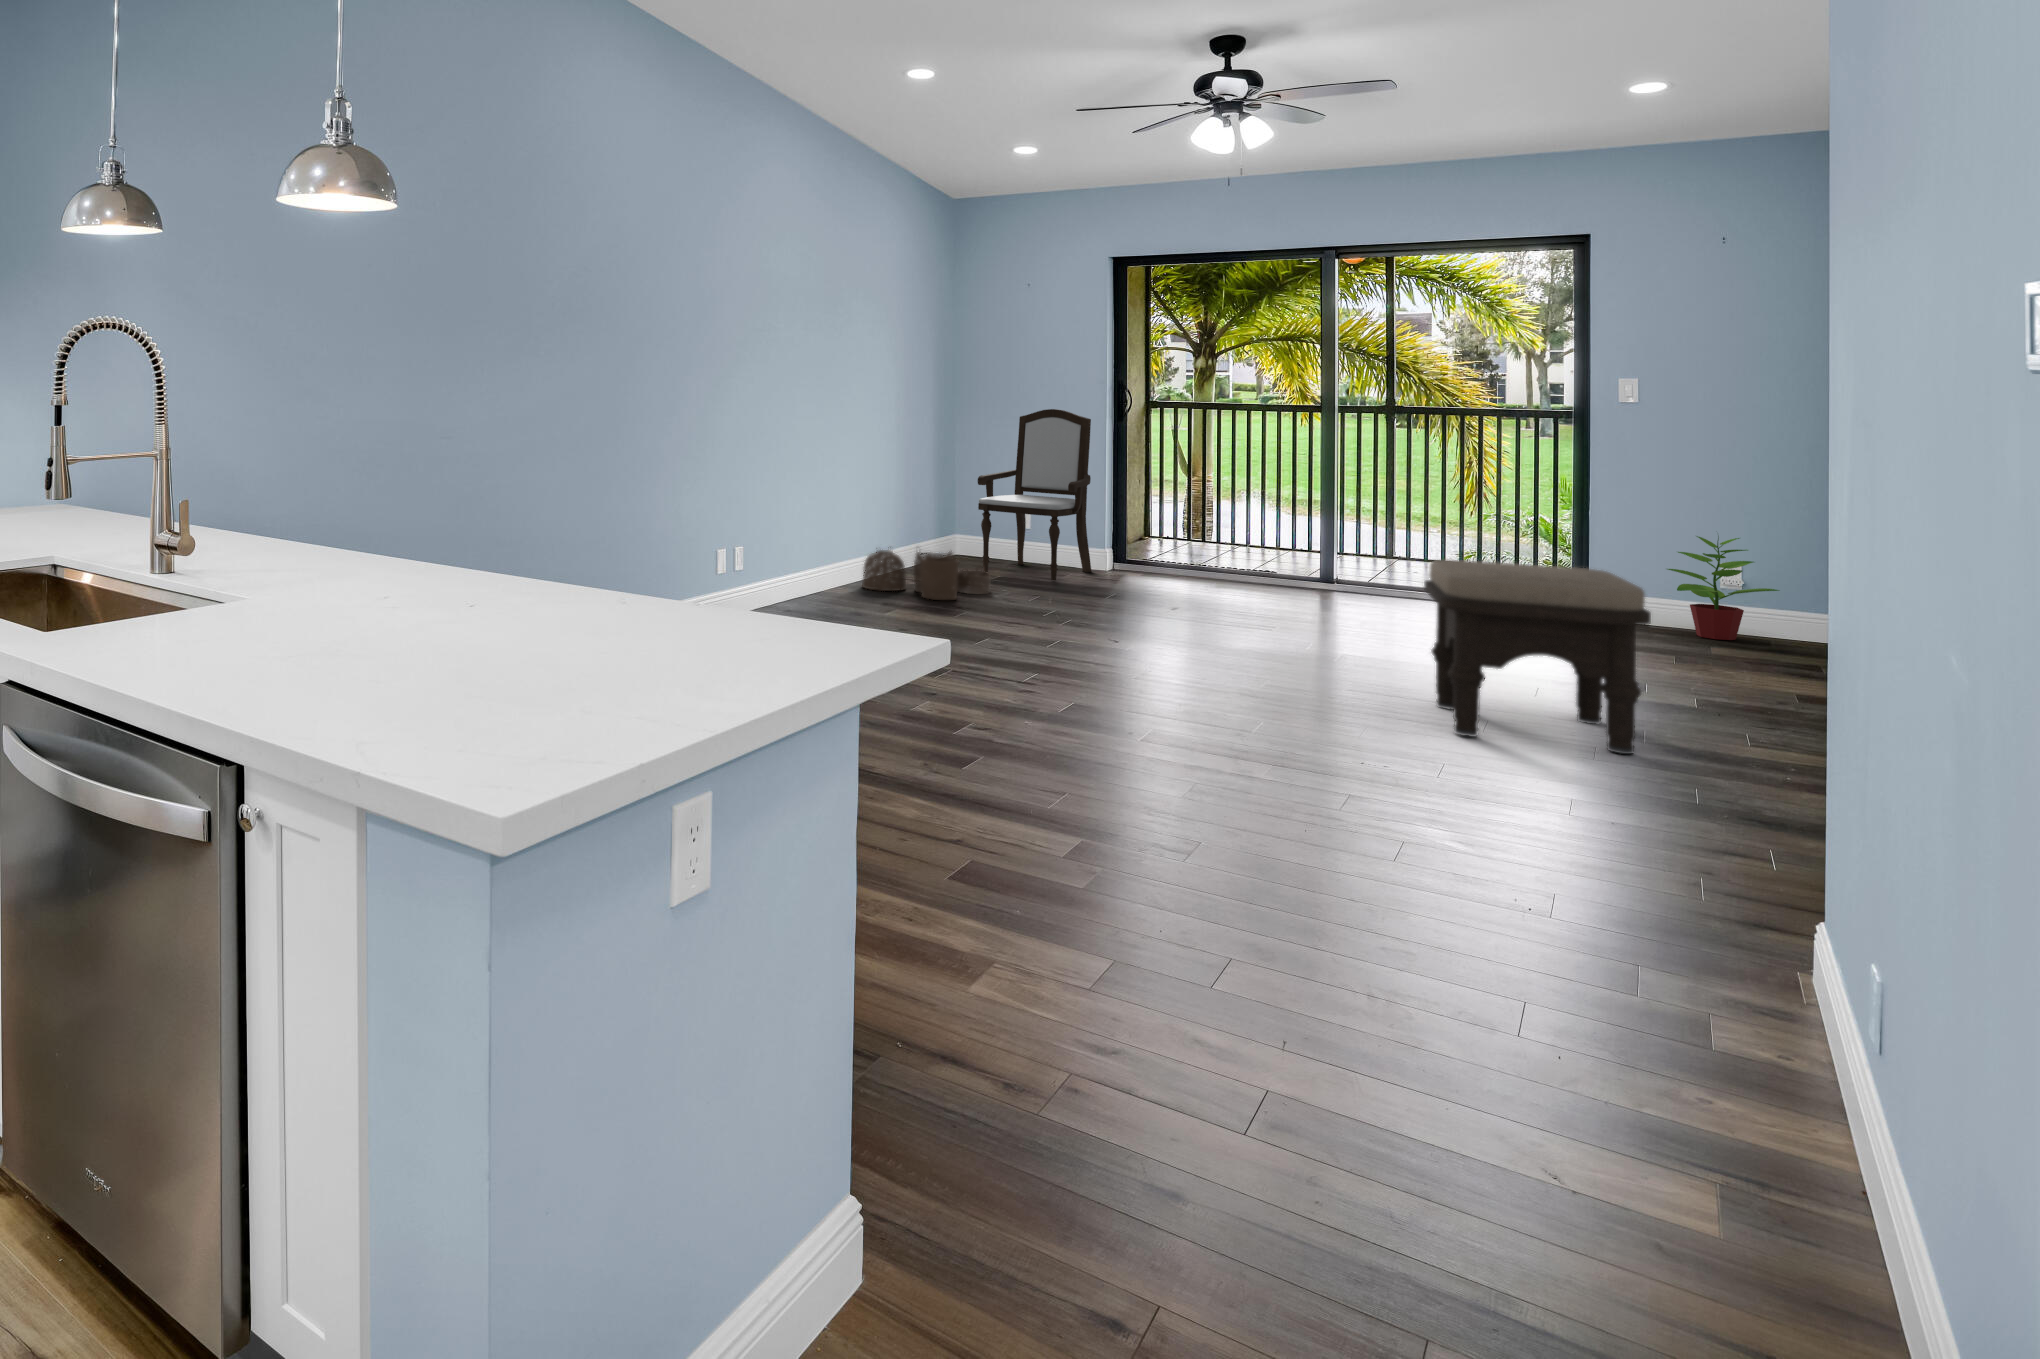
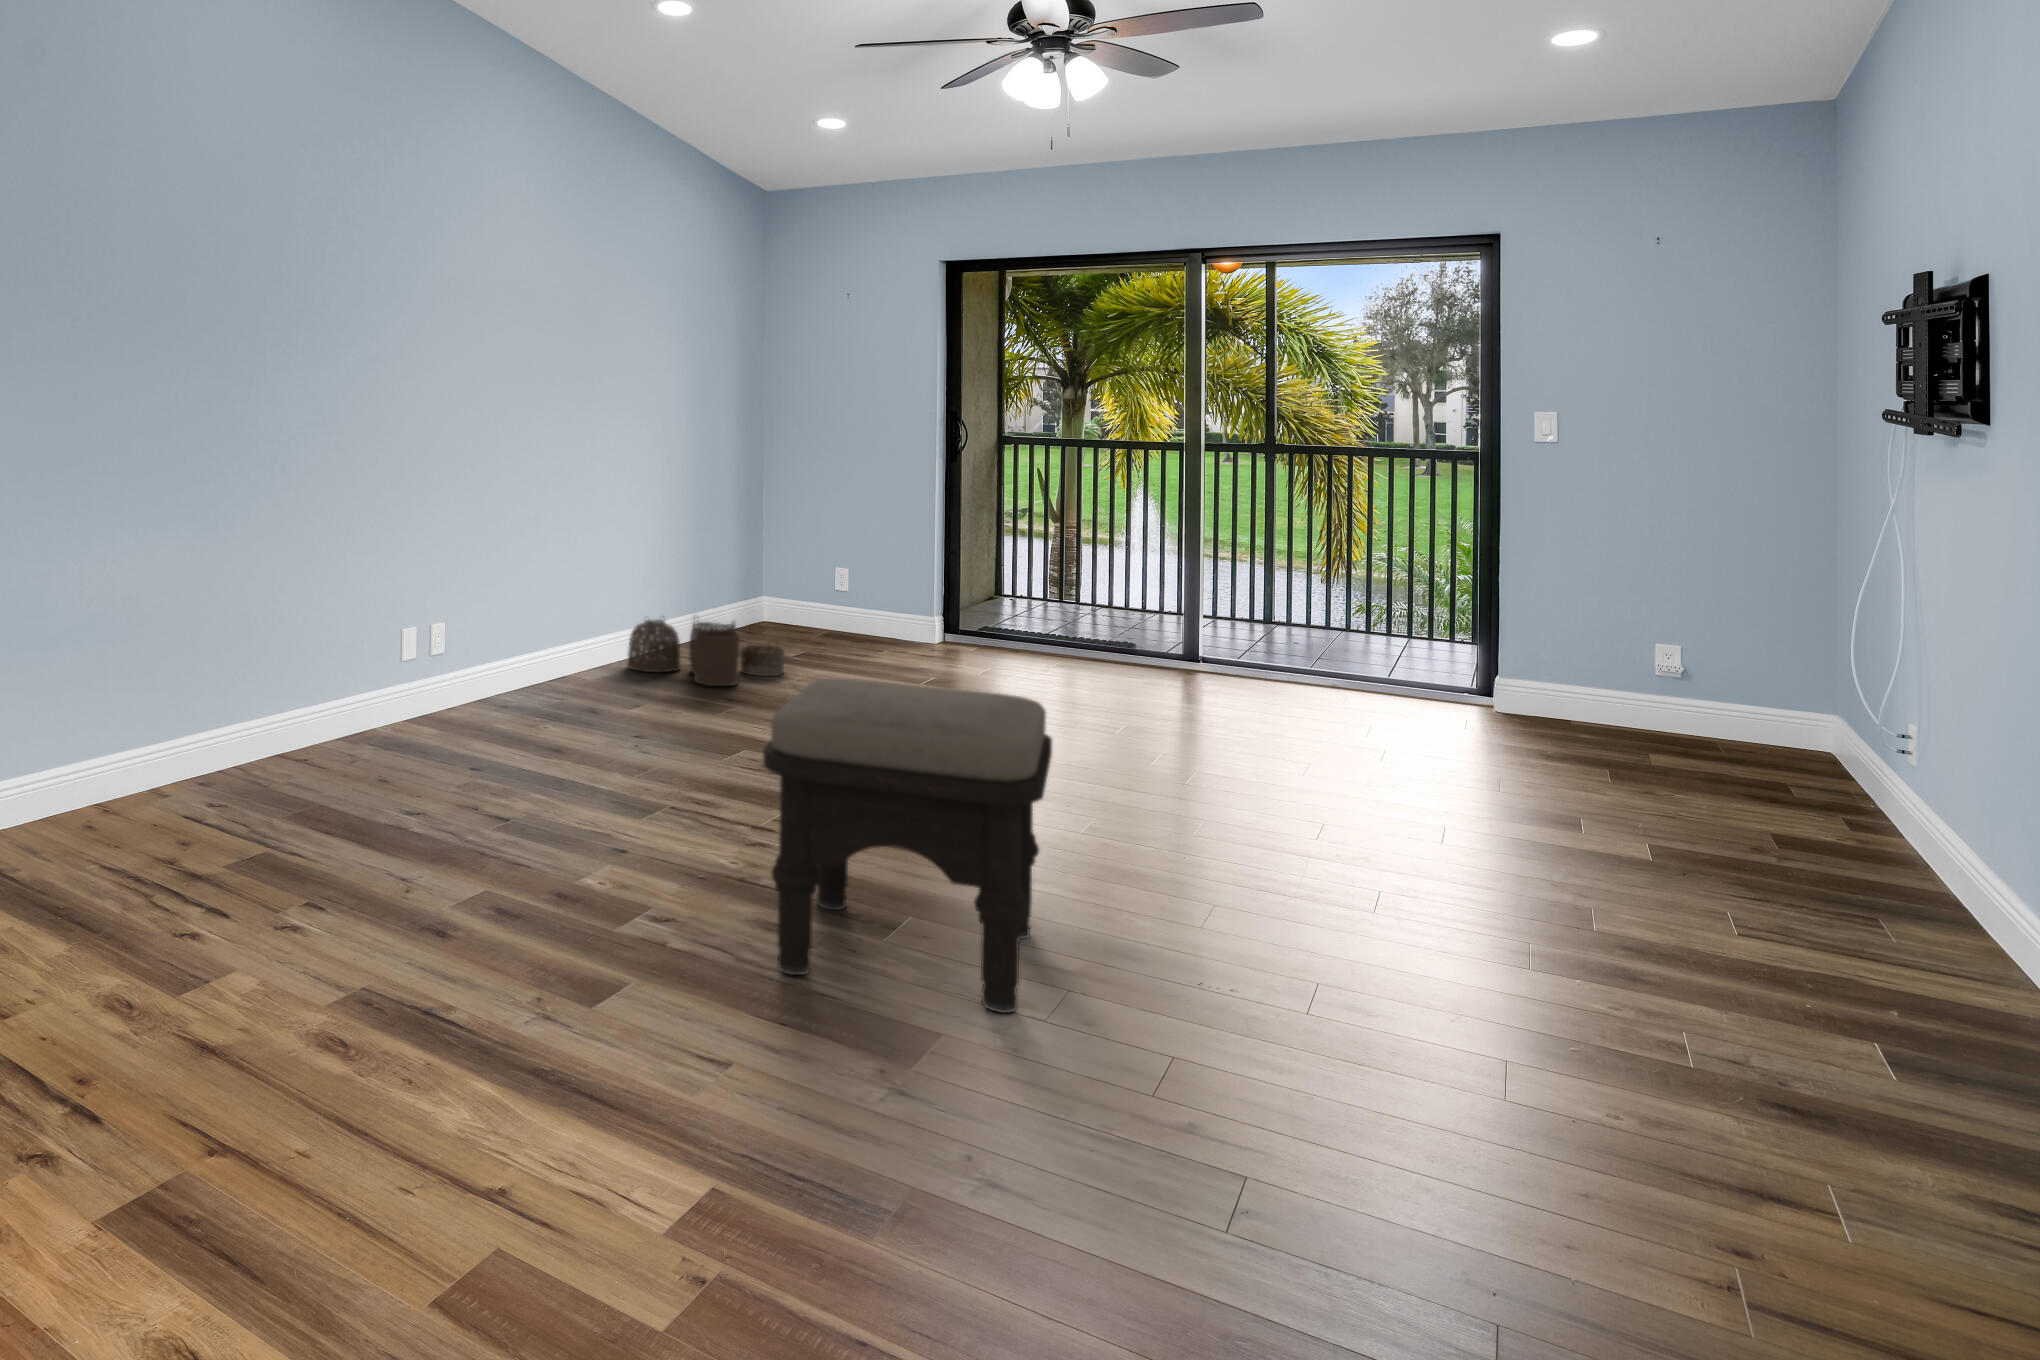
armchair: present [978,409,1091,580] -> none [780,443,917,655]
potted plant: present [1667,536,1779,640] -> none [1593,602,1734,740]
ottoman: present [1424,559,1651,754] -> present [763,678,1052,1013]

